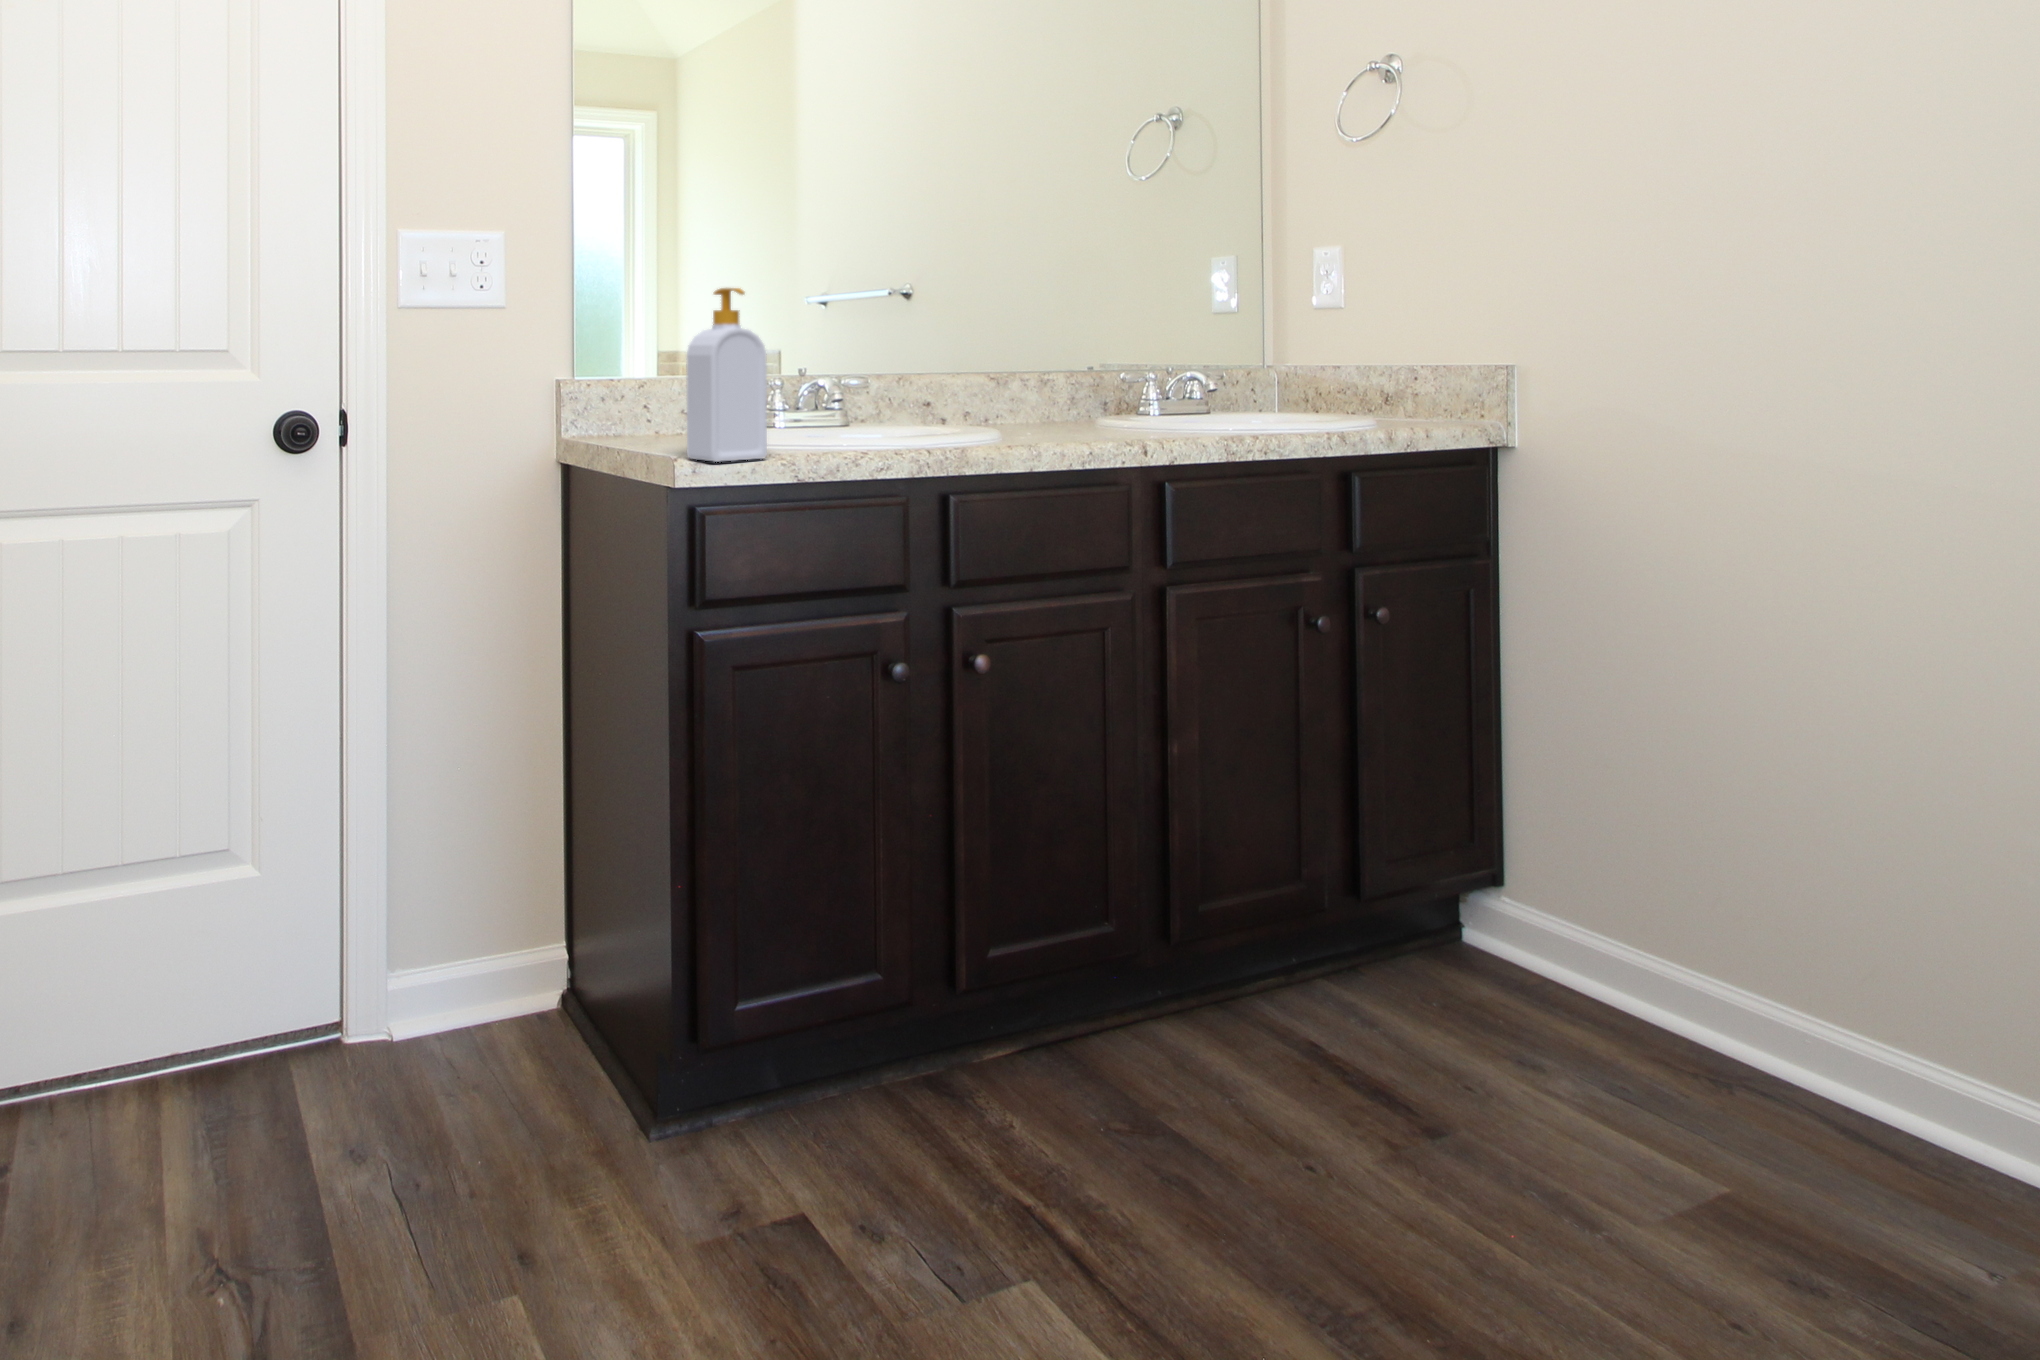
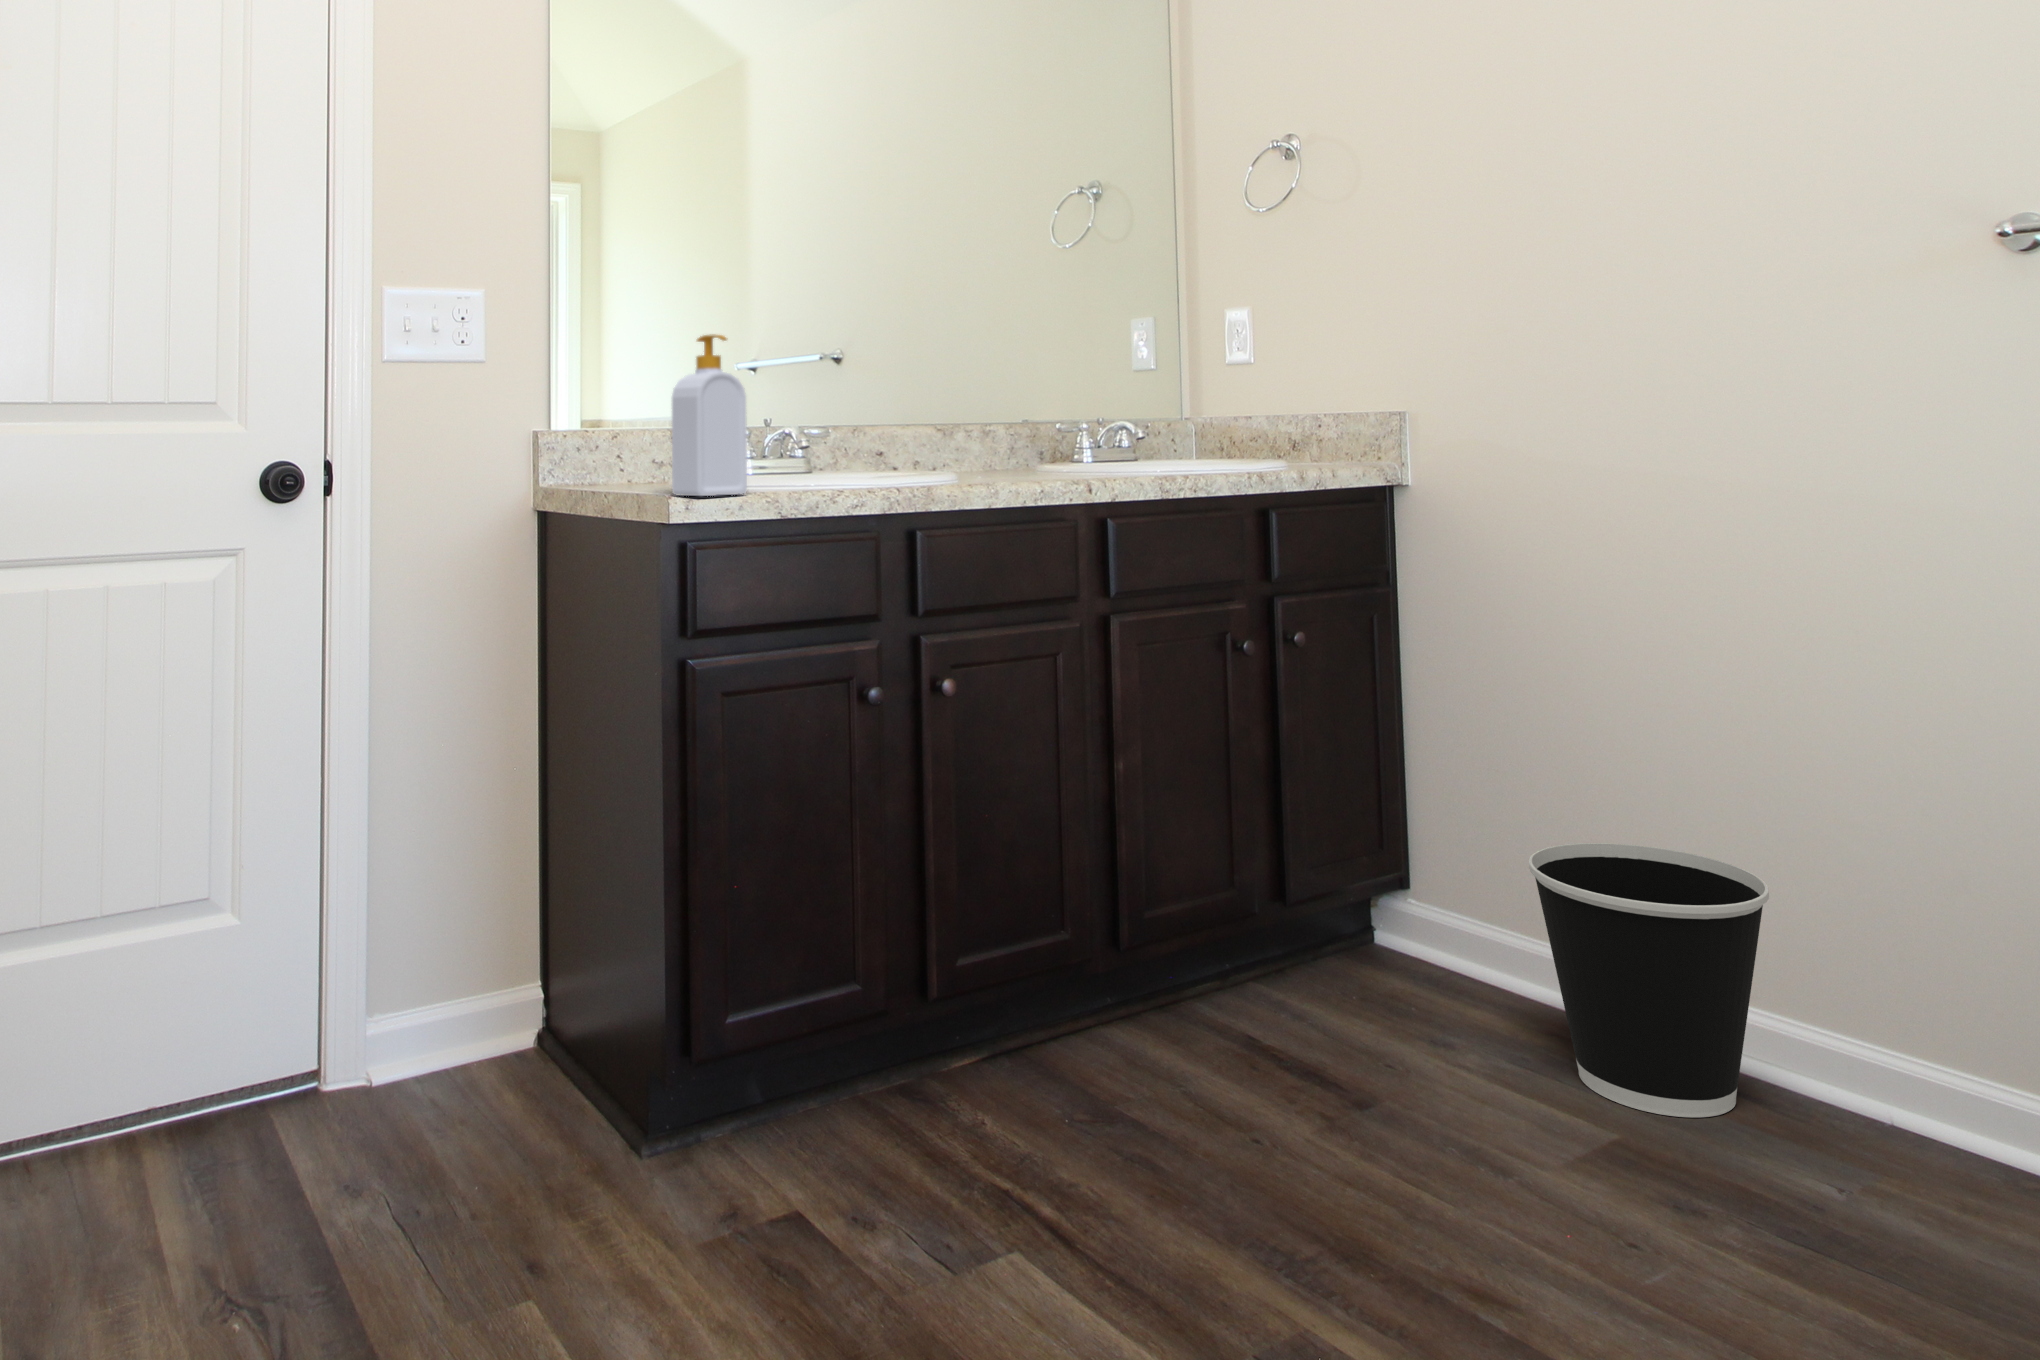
wastebasket: none [1641,858,1934,1182] -> present [1529,843,1769,1117]

